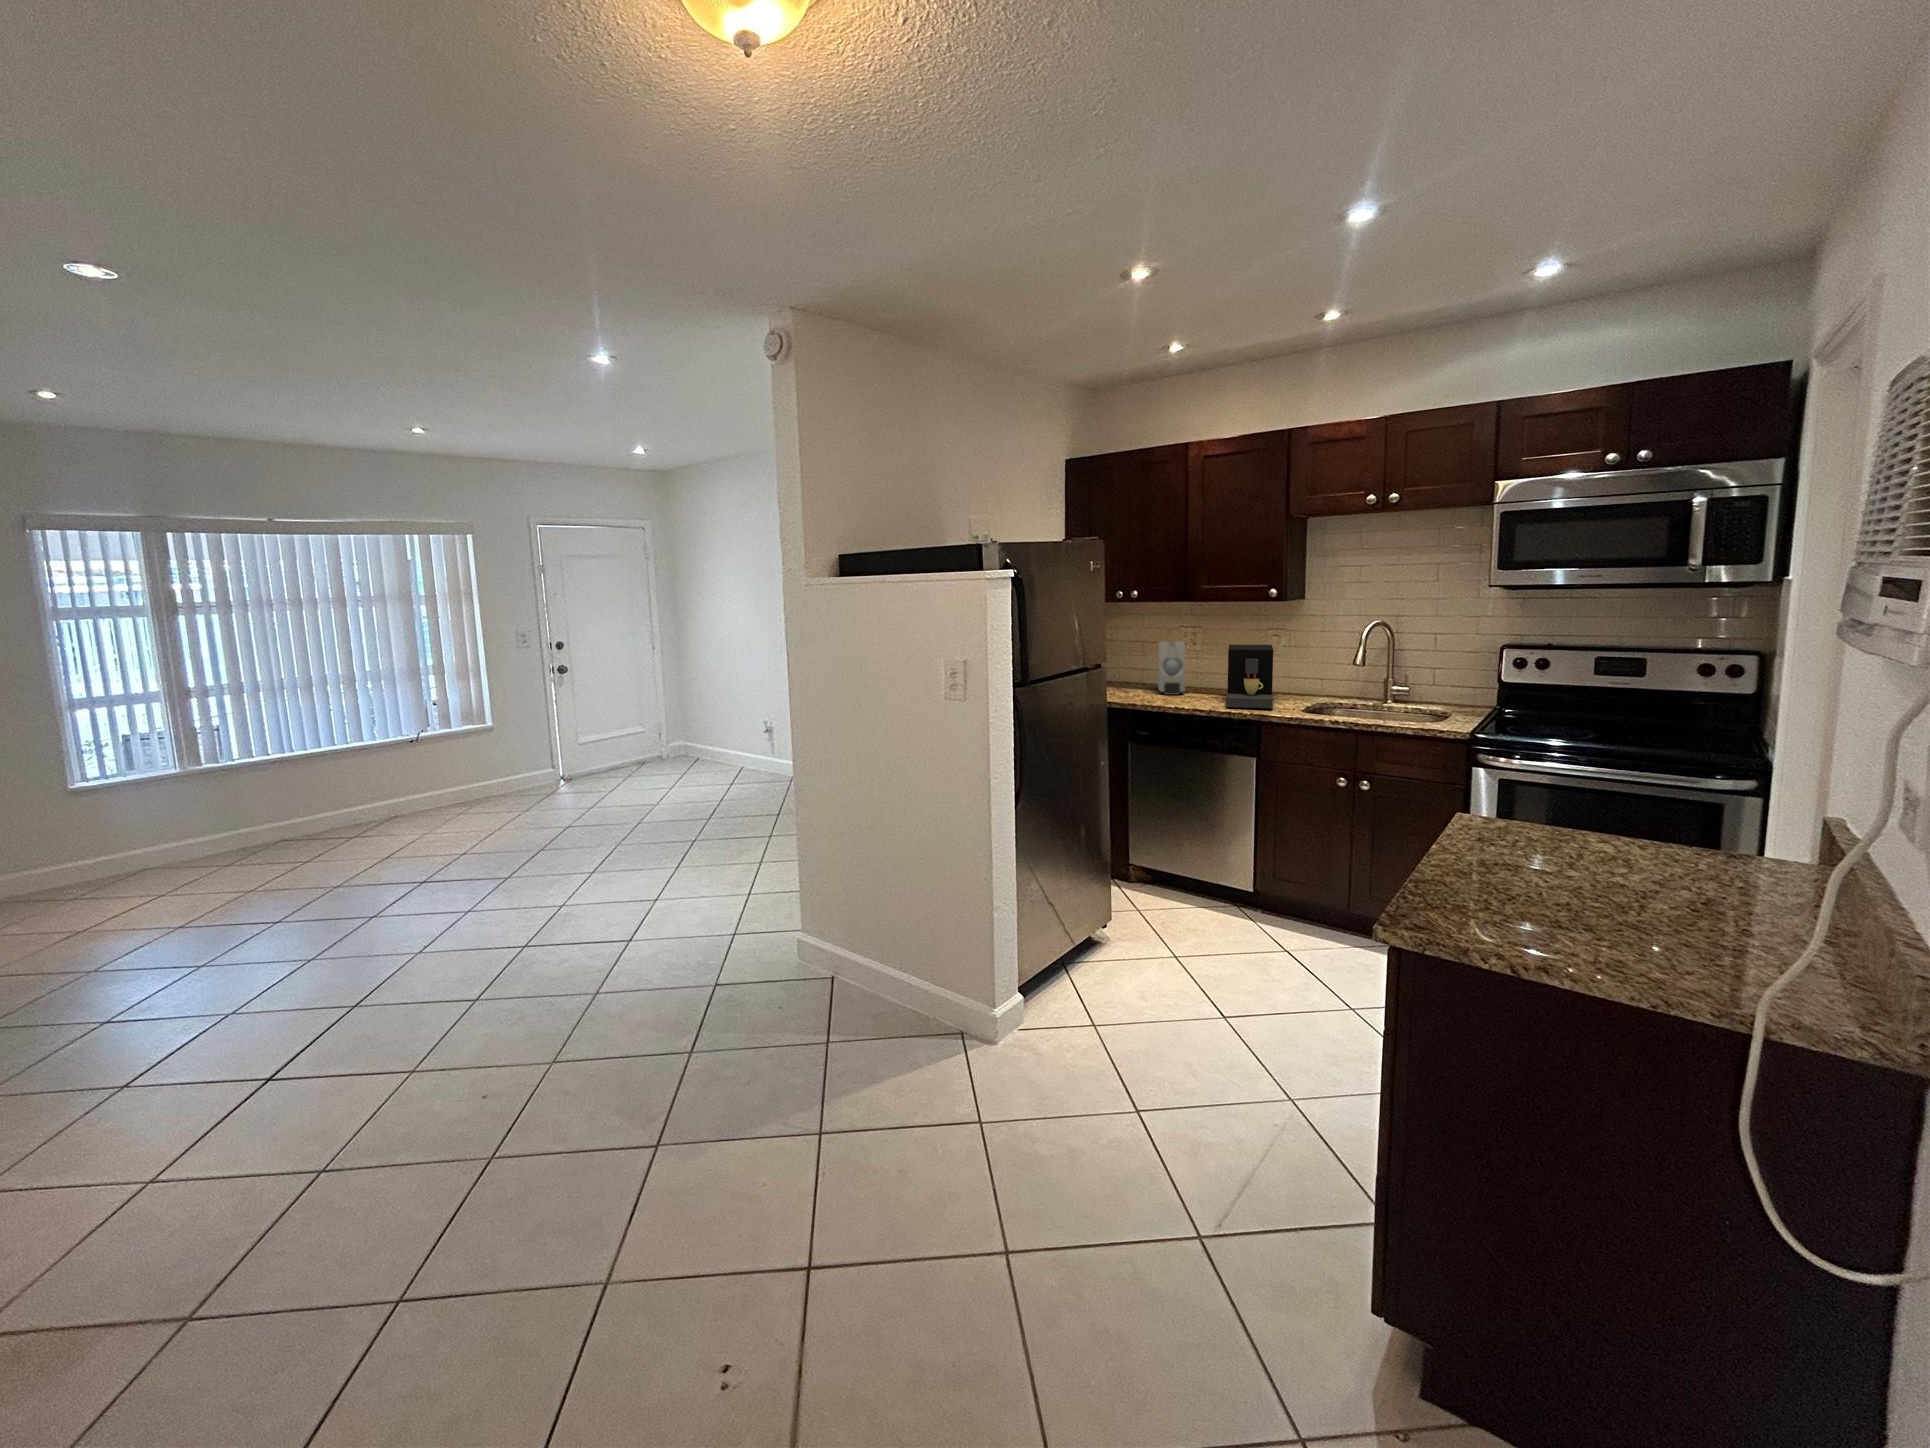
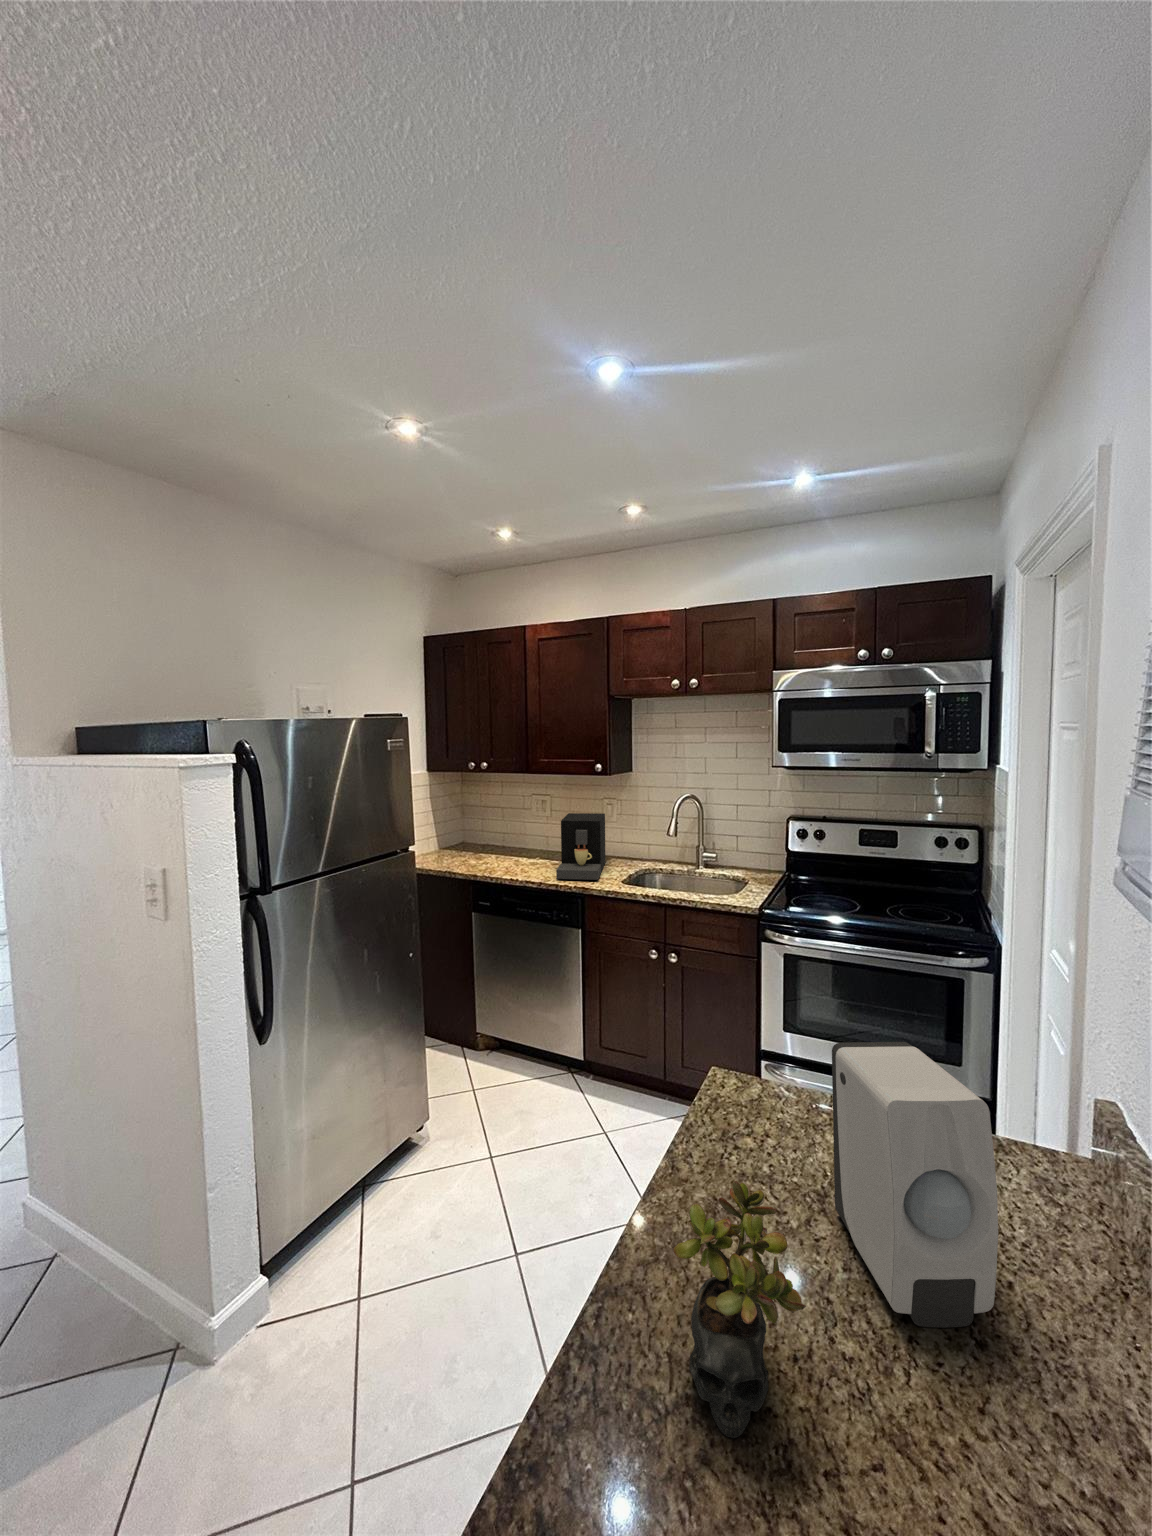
soap dispenser: present [1158,641,1185,695] -> present [832,1042,998,1328]
succulent plant: none [1482,798,1576,914] -> present [673,1181,806,1438]

